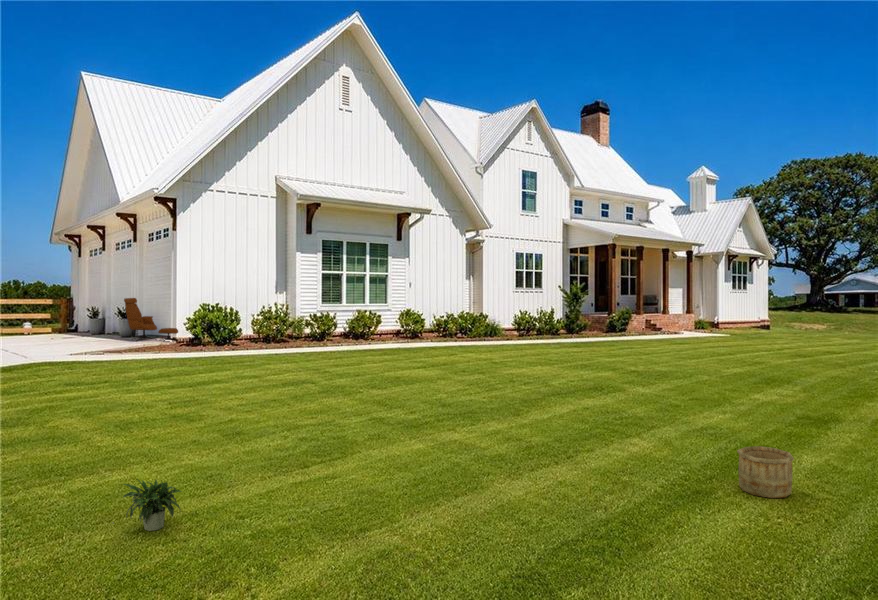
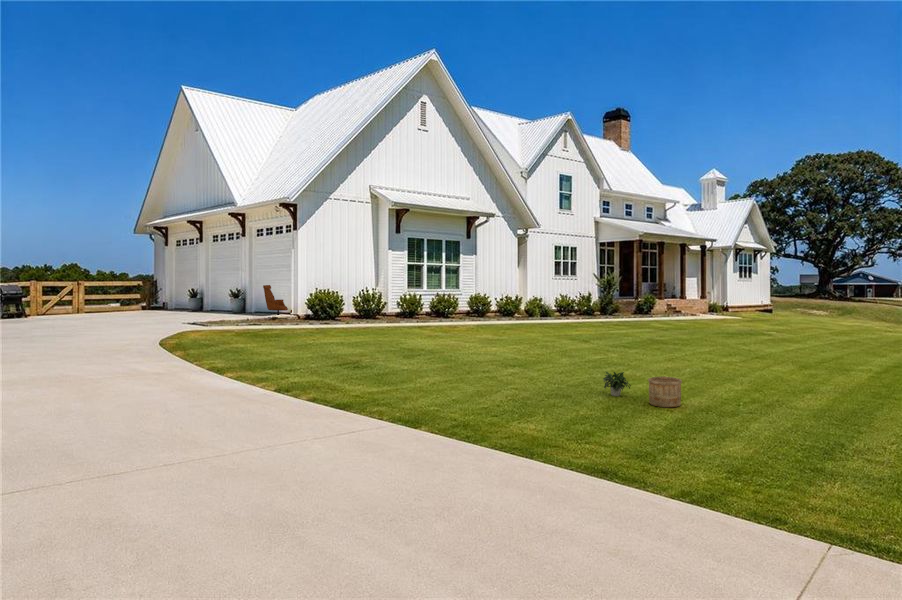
wooden bucket: present [737,446,794,498] -> present [648,376,682,407]
potted plant: present [113,480,182,531] -> present [603,372,631,396]

